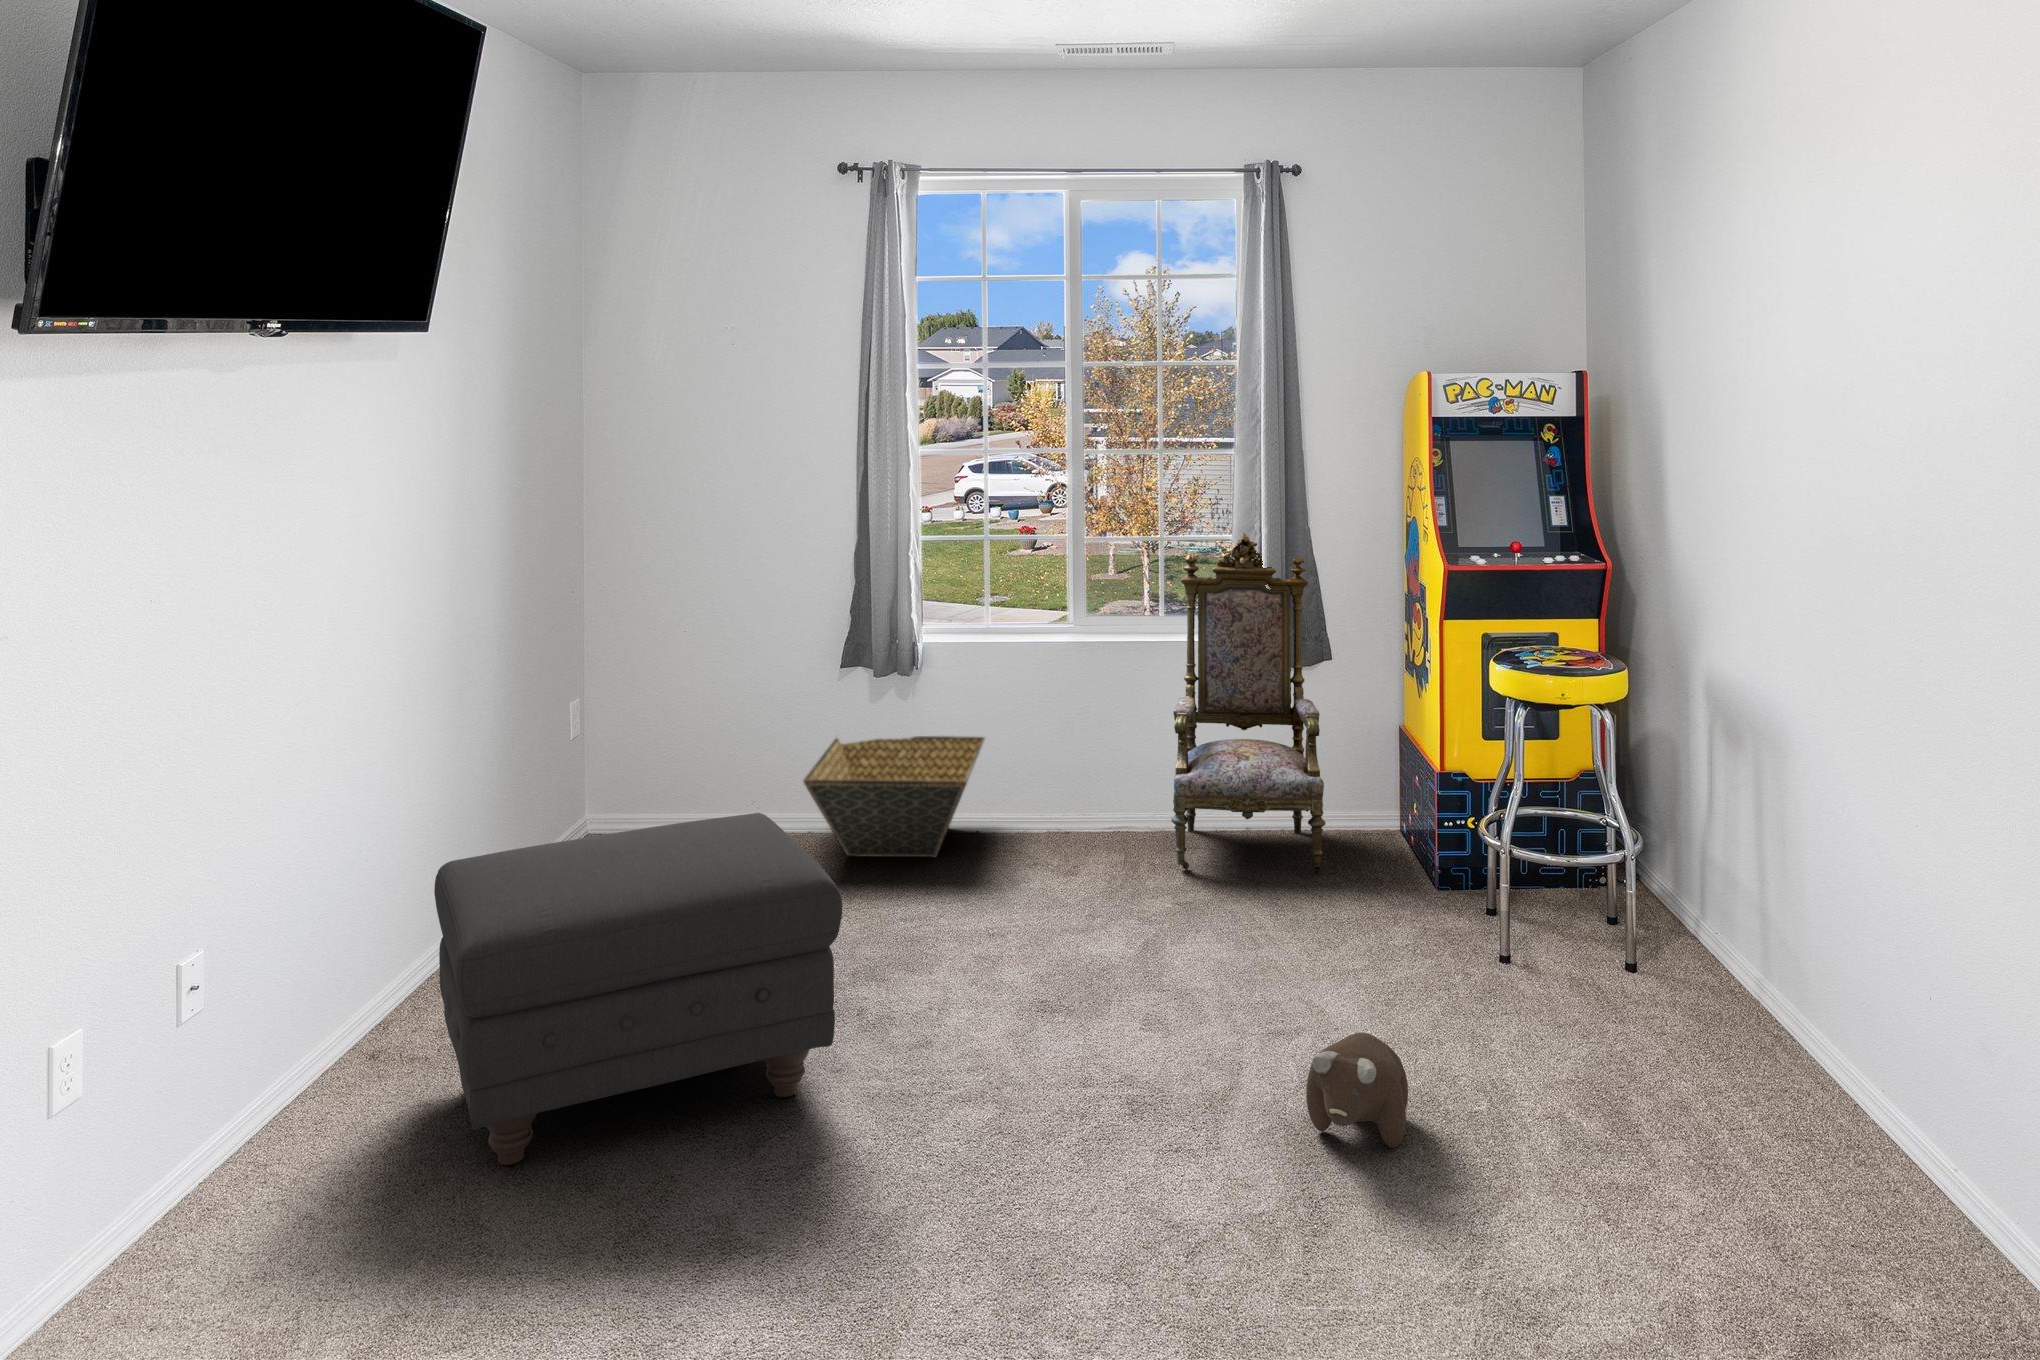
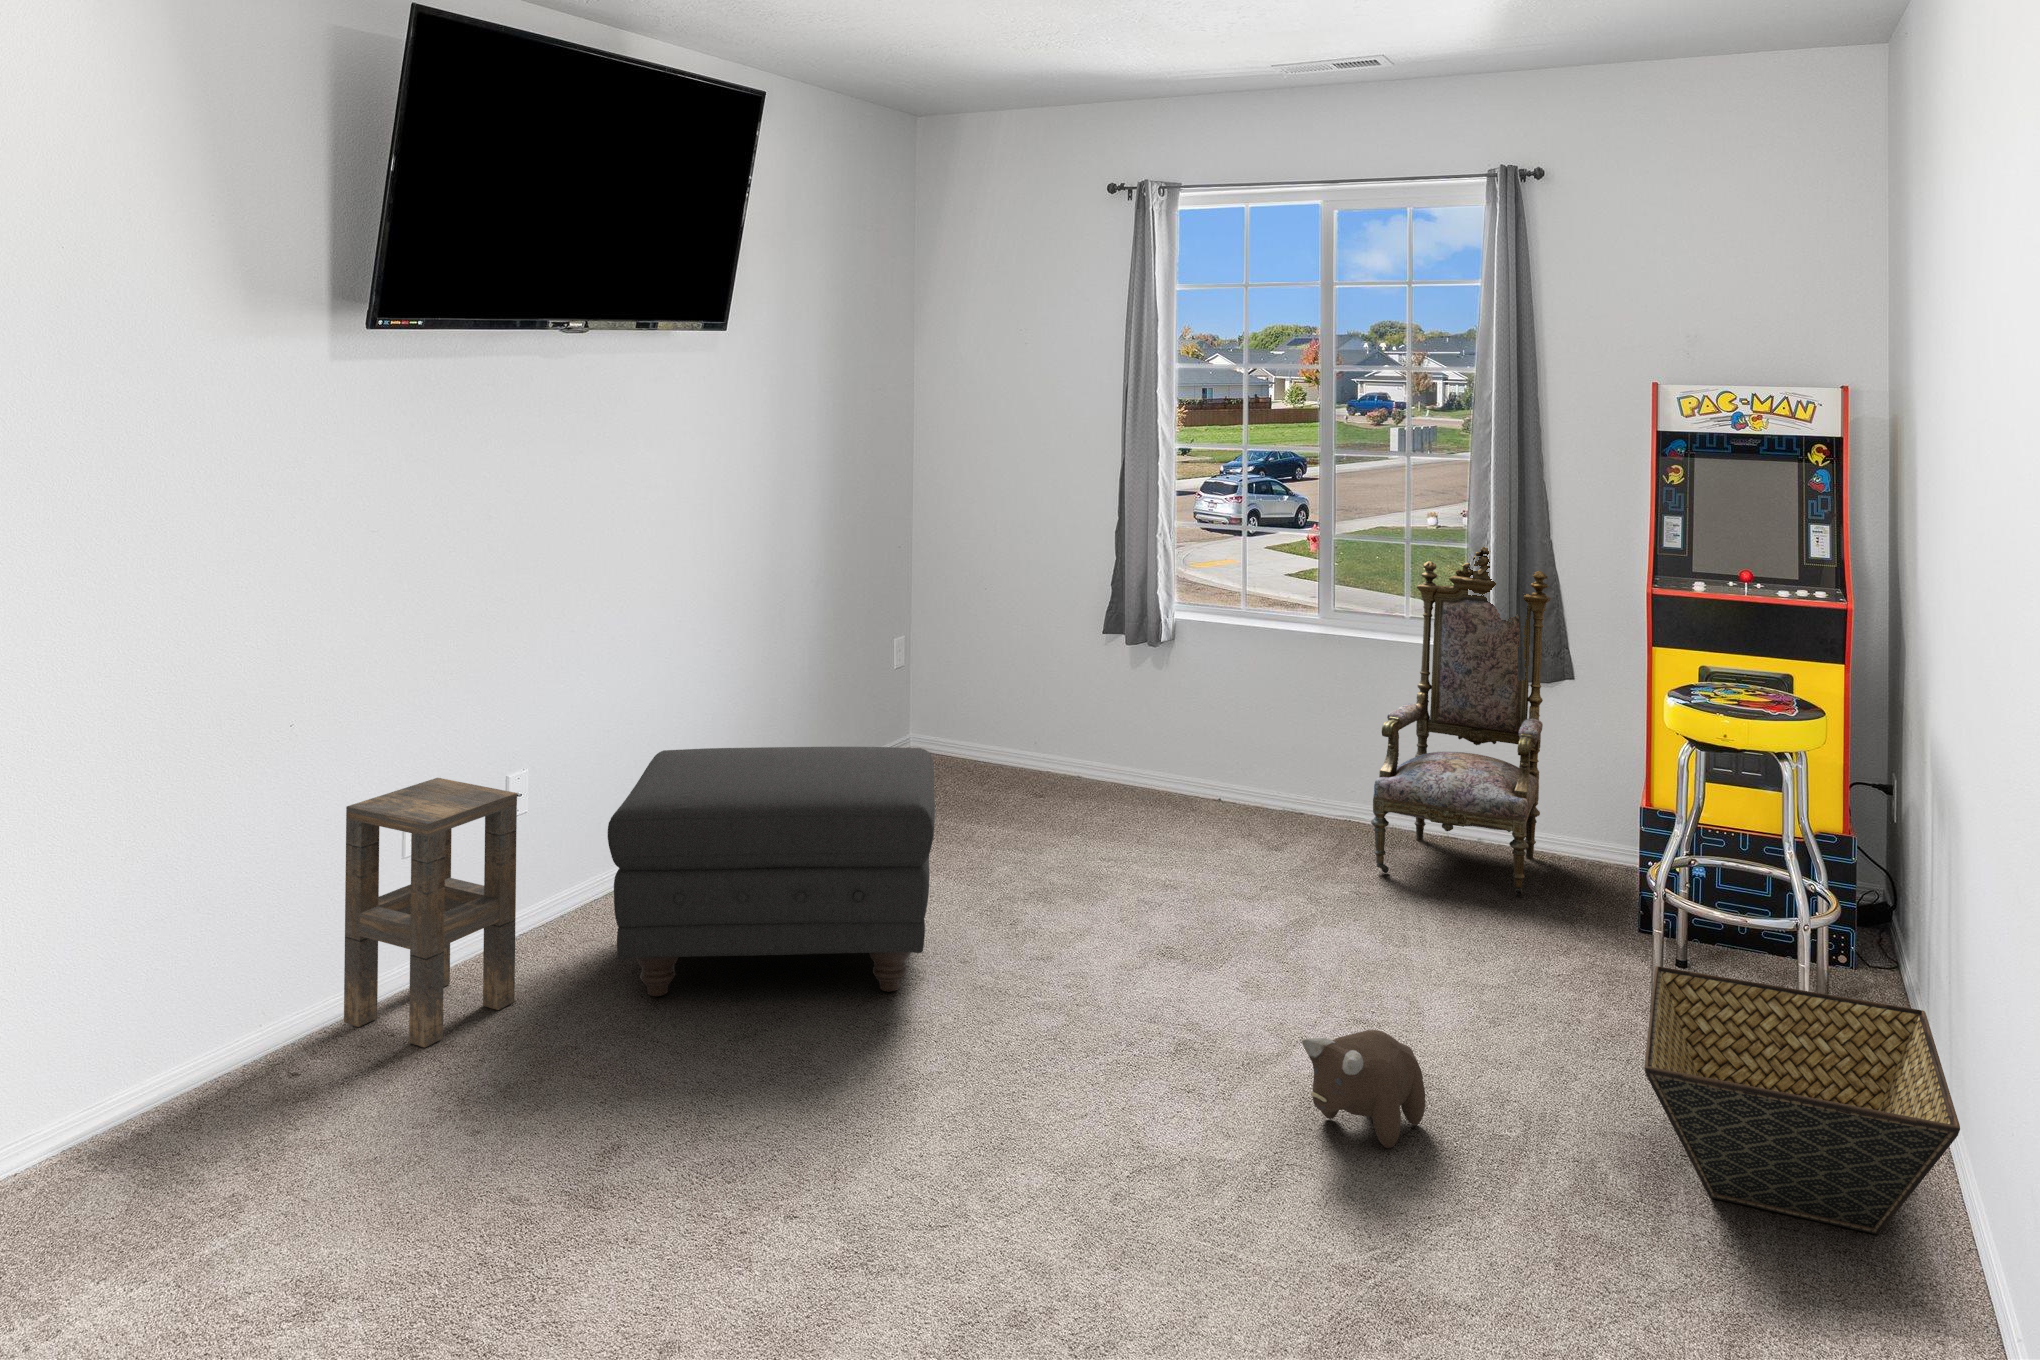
basket: present [803,736,985,858] -> present [1644,966,1960,1235]
side table: none [86,945,324,1304] -> present [344,778,517,1048]

